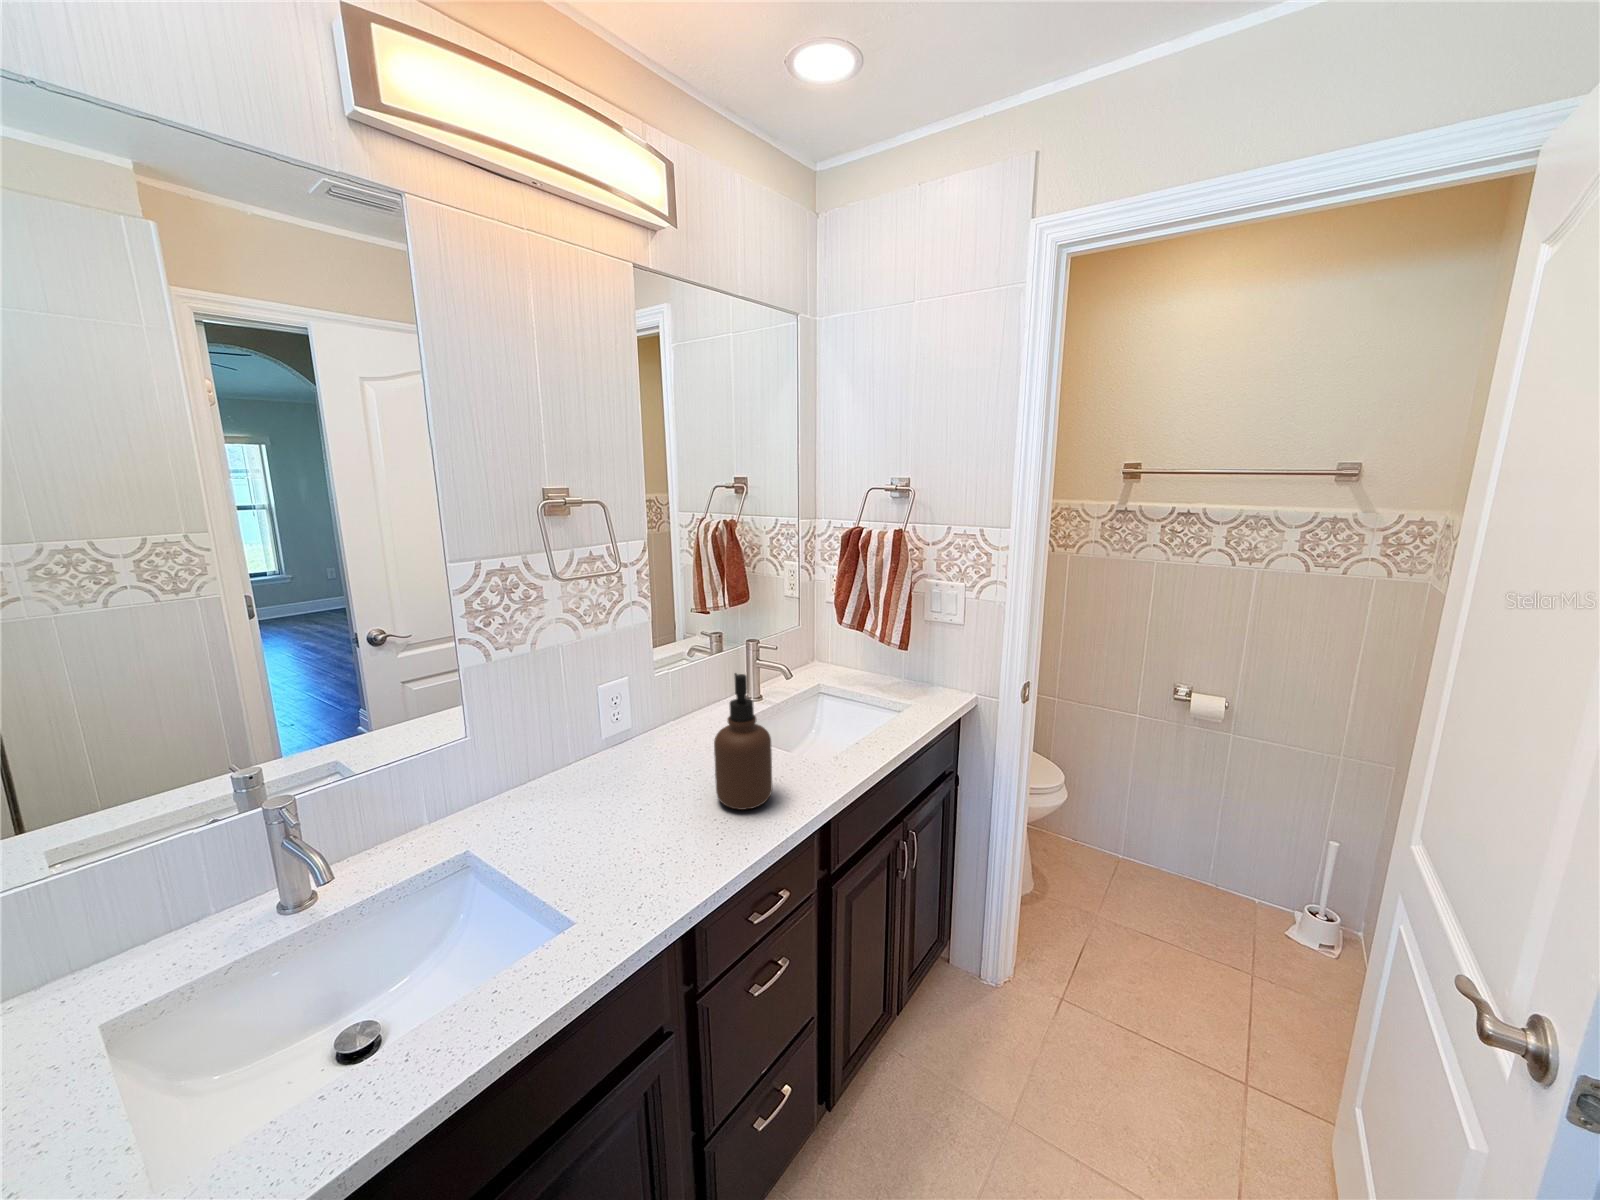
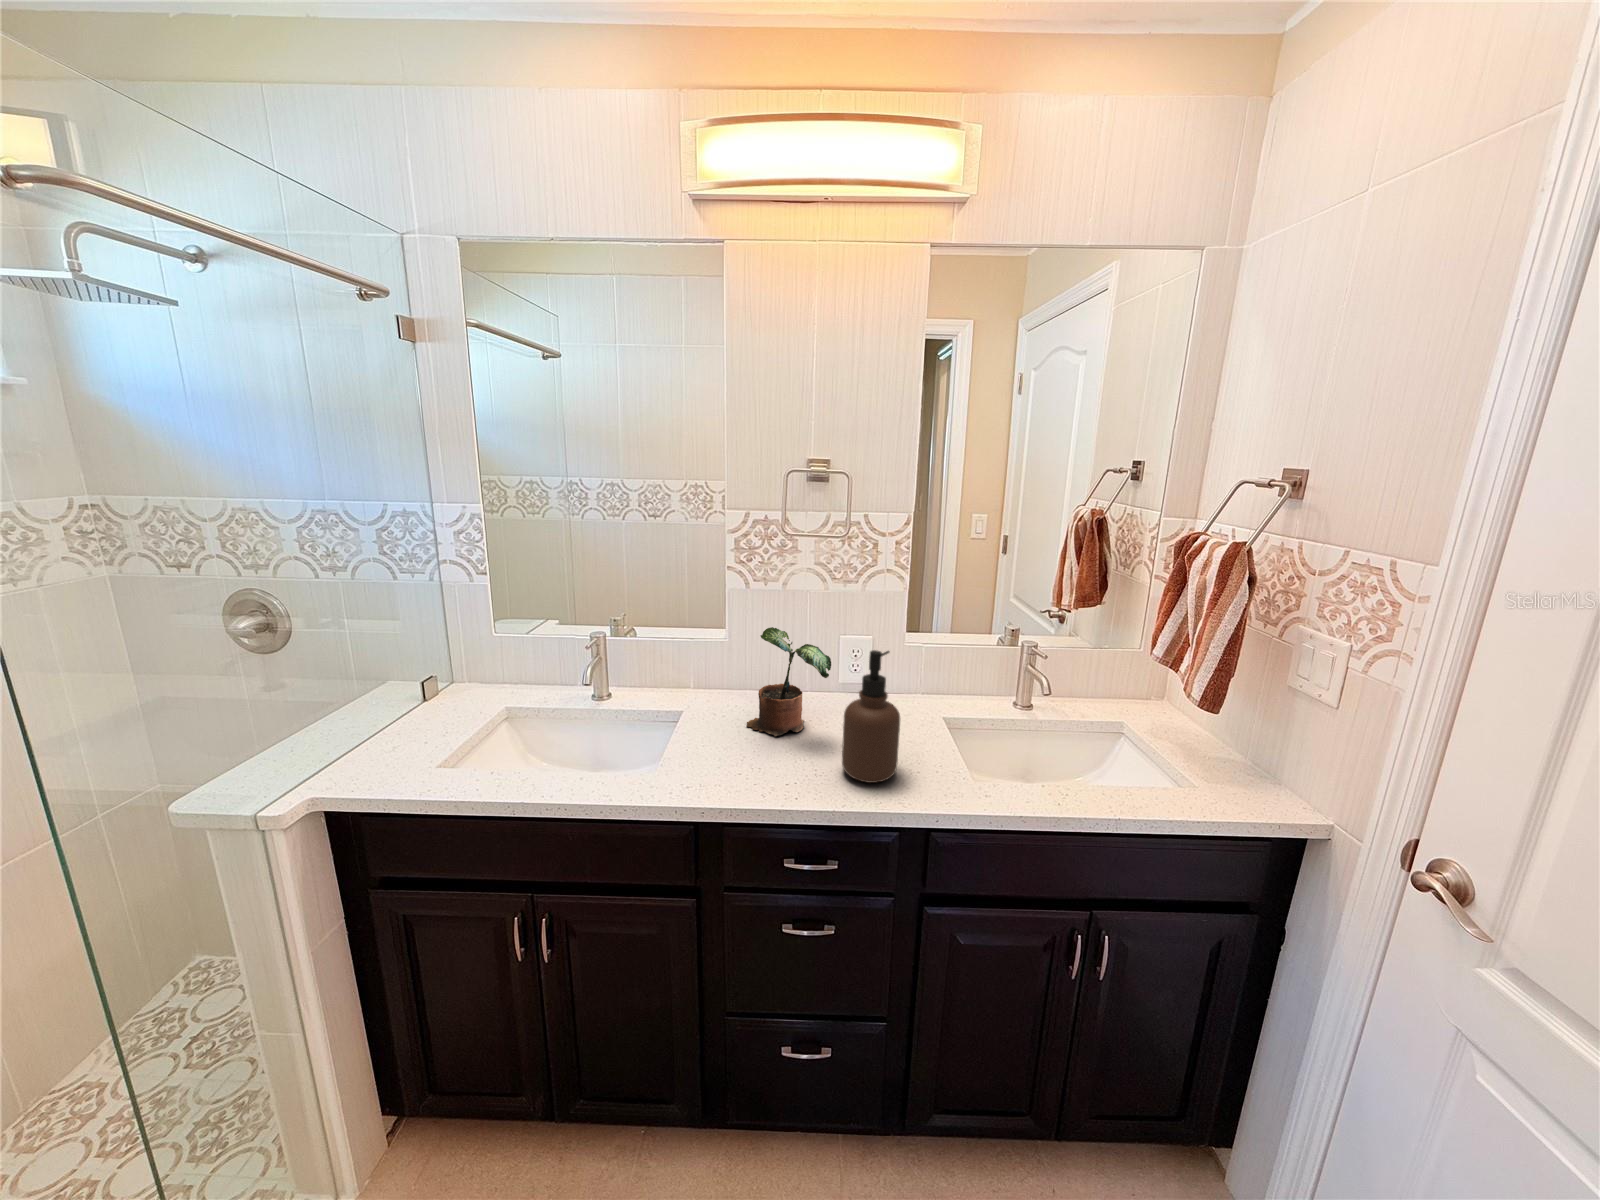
potted plant: none [561,688,670,824] -> present [747,627,831,736]

